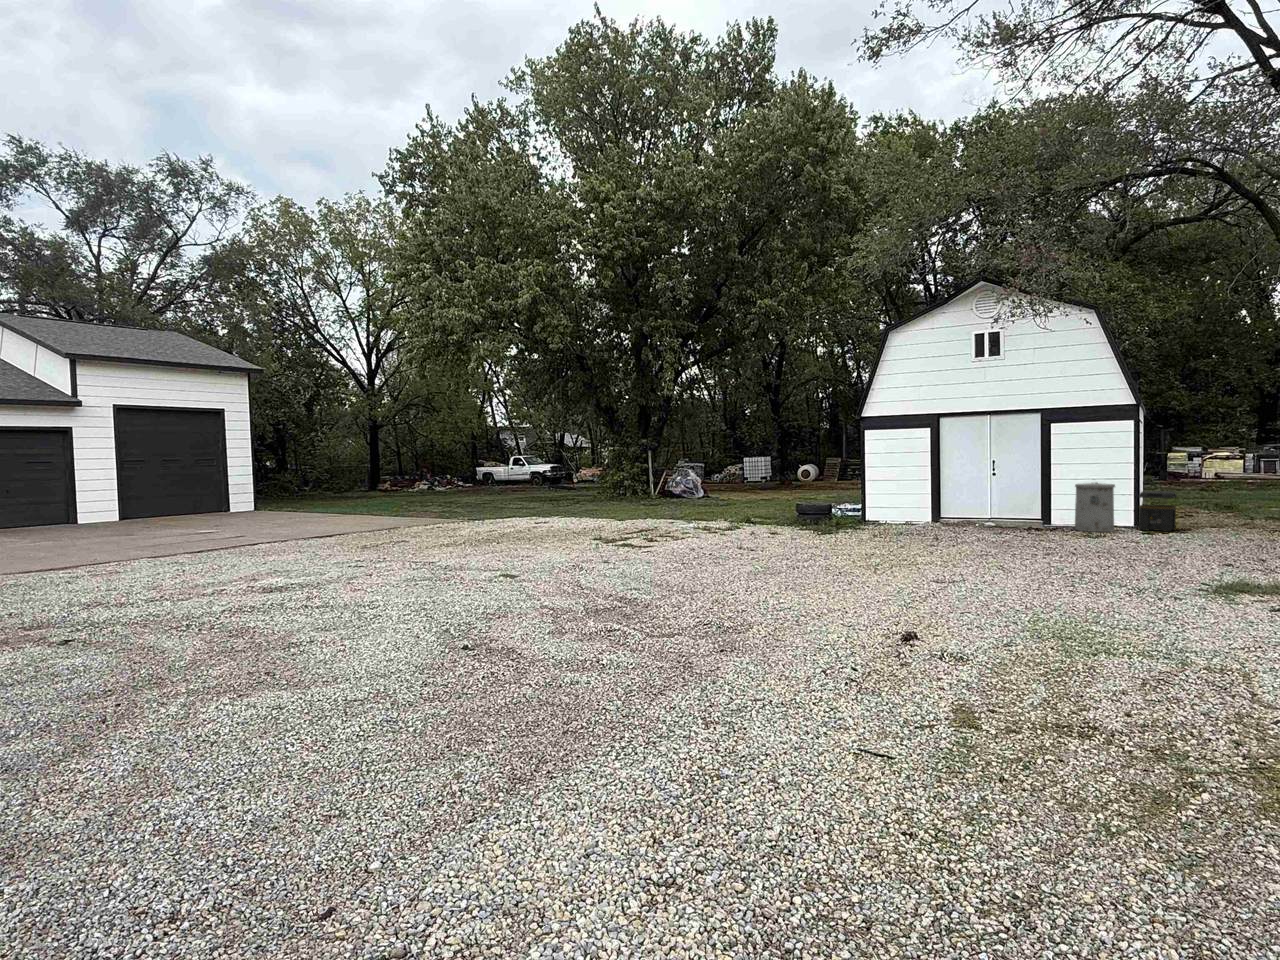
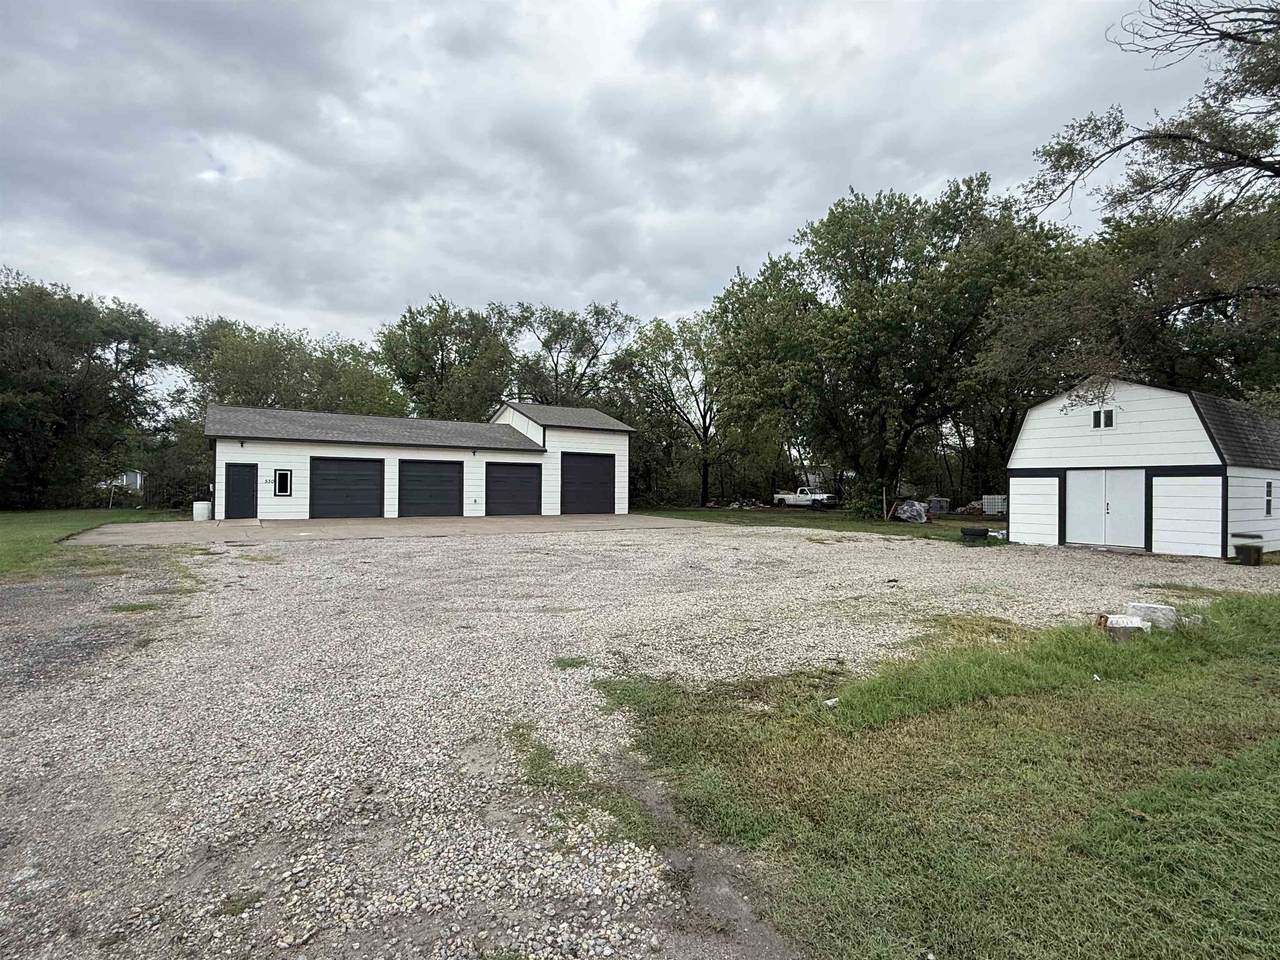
trash can: present [1075,482,1115,532] -> none [1166,523,1201,562]

